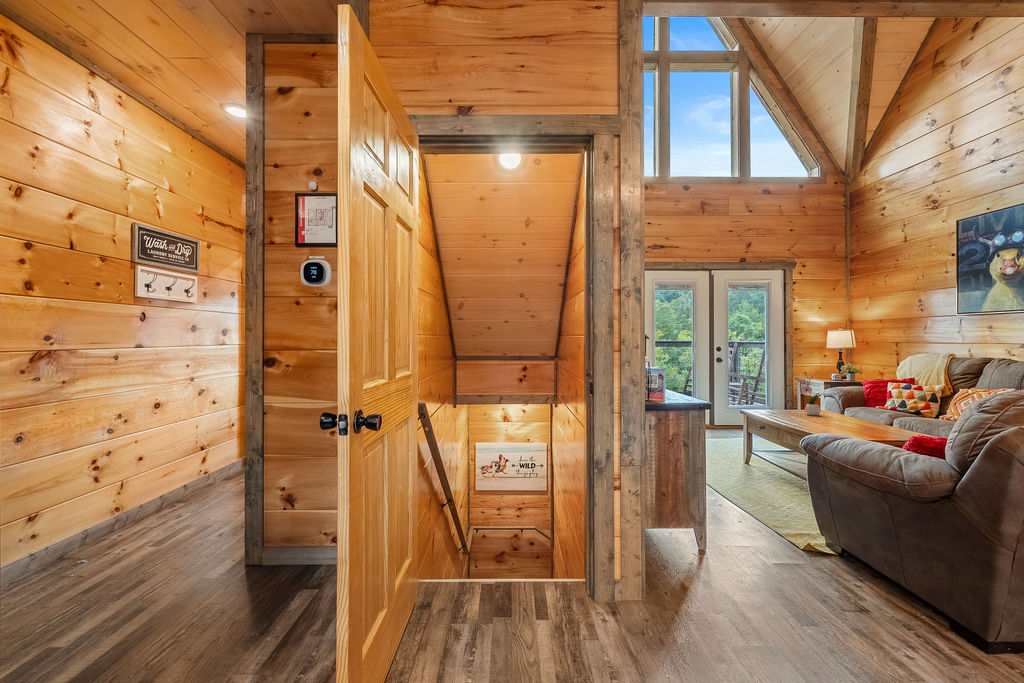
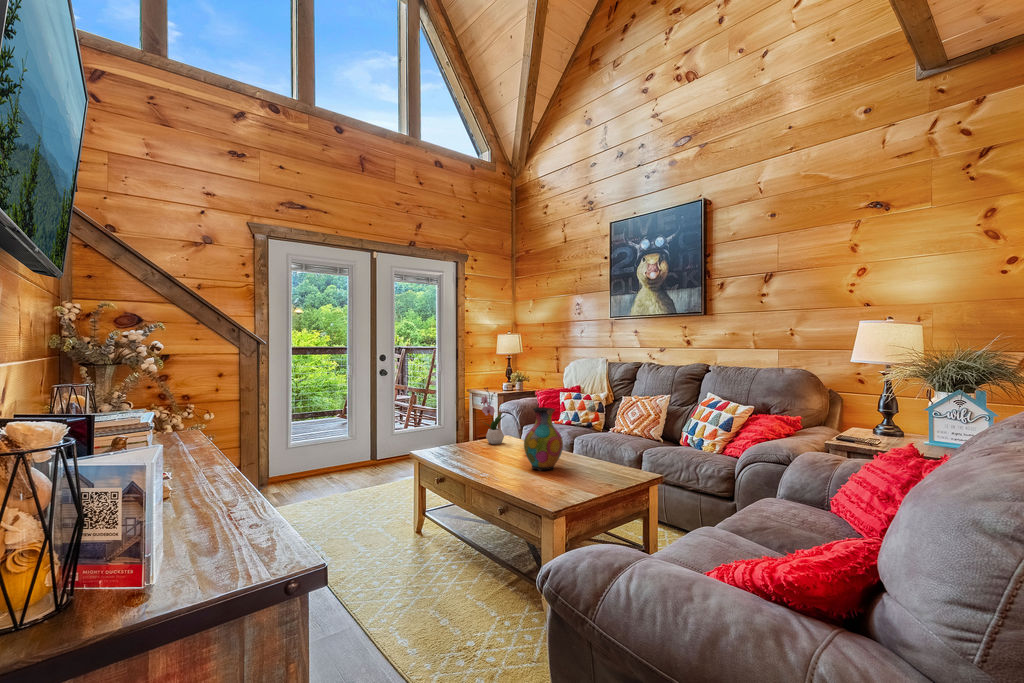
vase: none [831,386,866,431] -> present [524,407,563,470]

